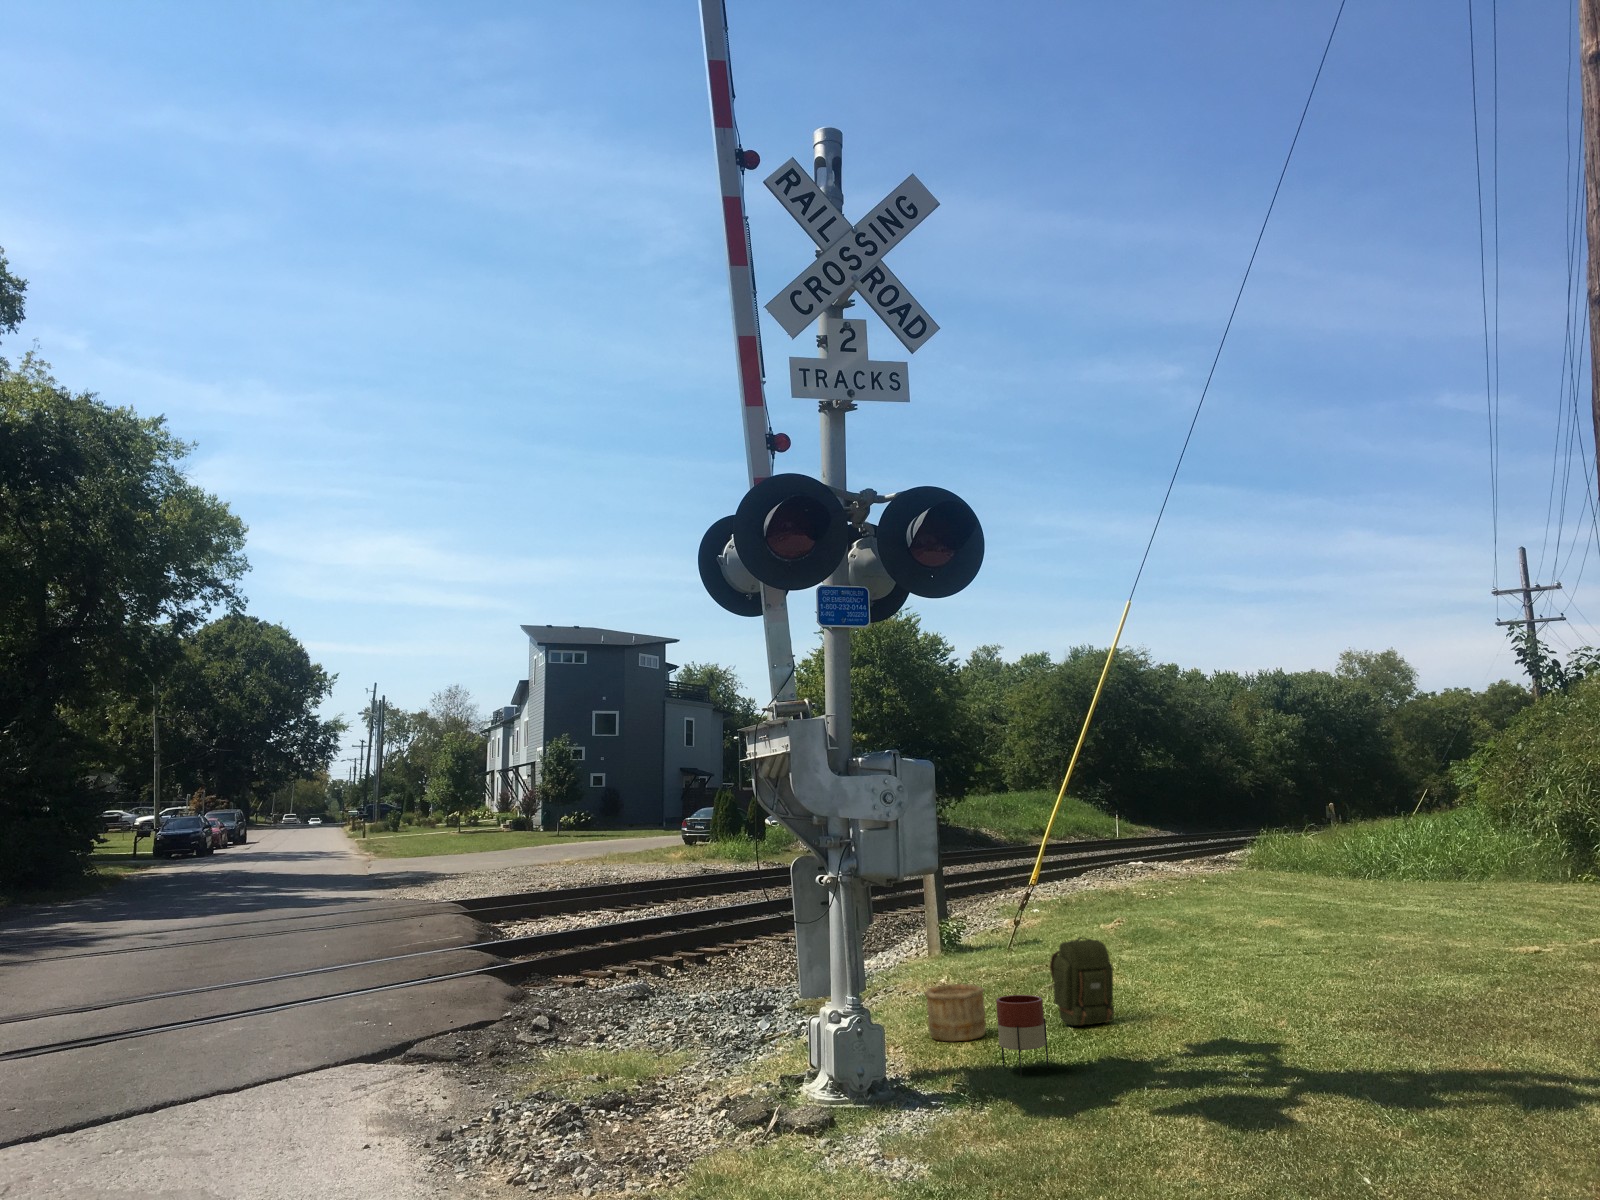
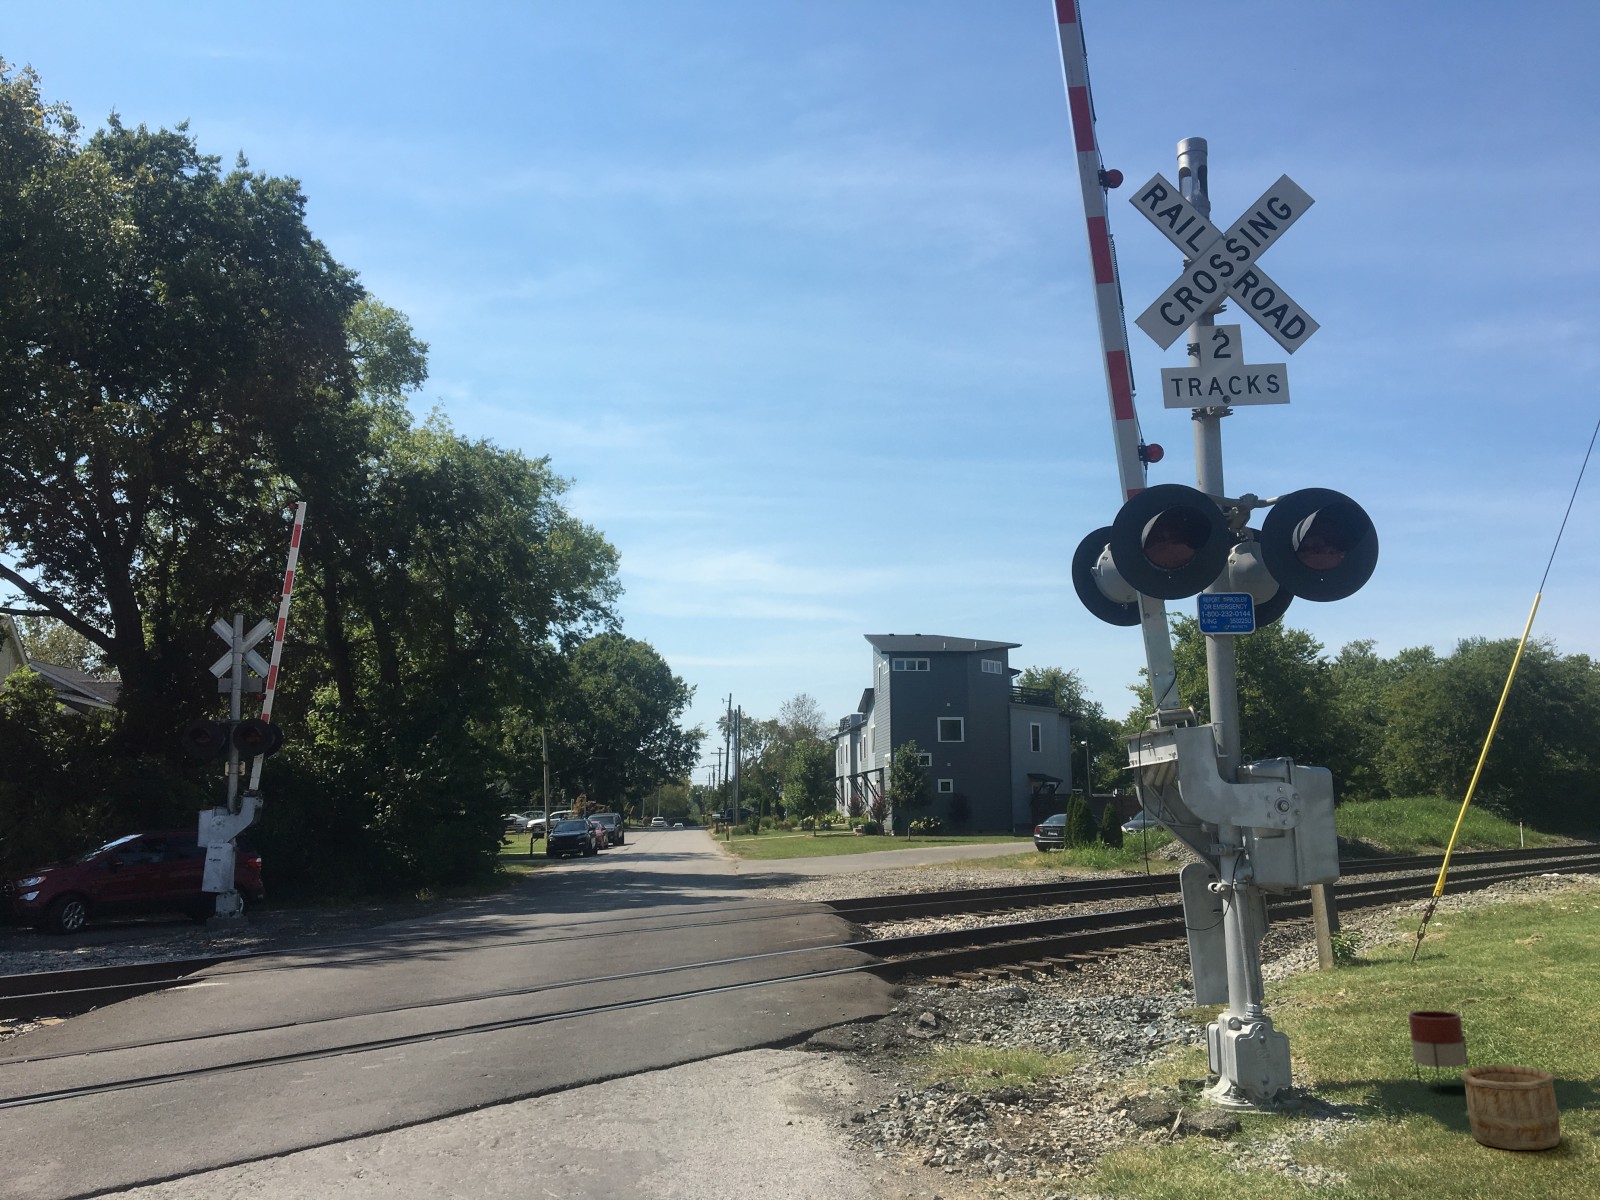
backpack: present [1050,937,1114,1025] -> none [1465,954,1543,1047]
wooden bucket: present [925,984,986,1041] -> present [1461,1065,1560,1150]

